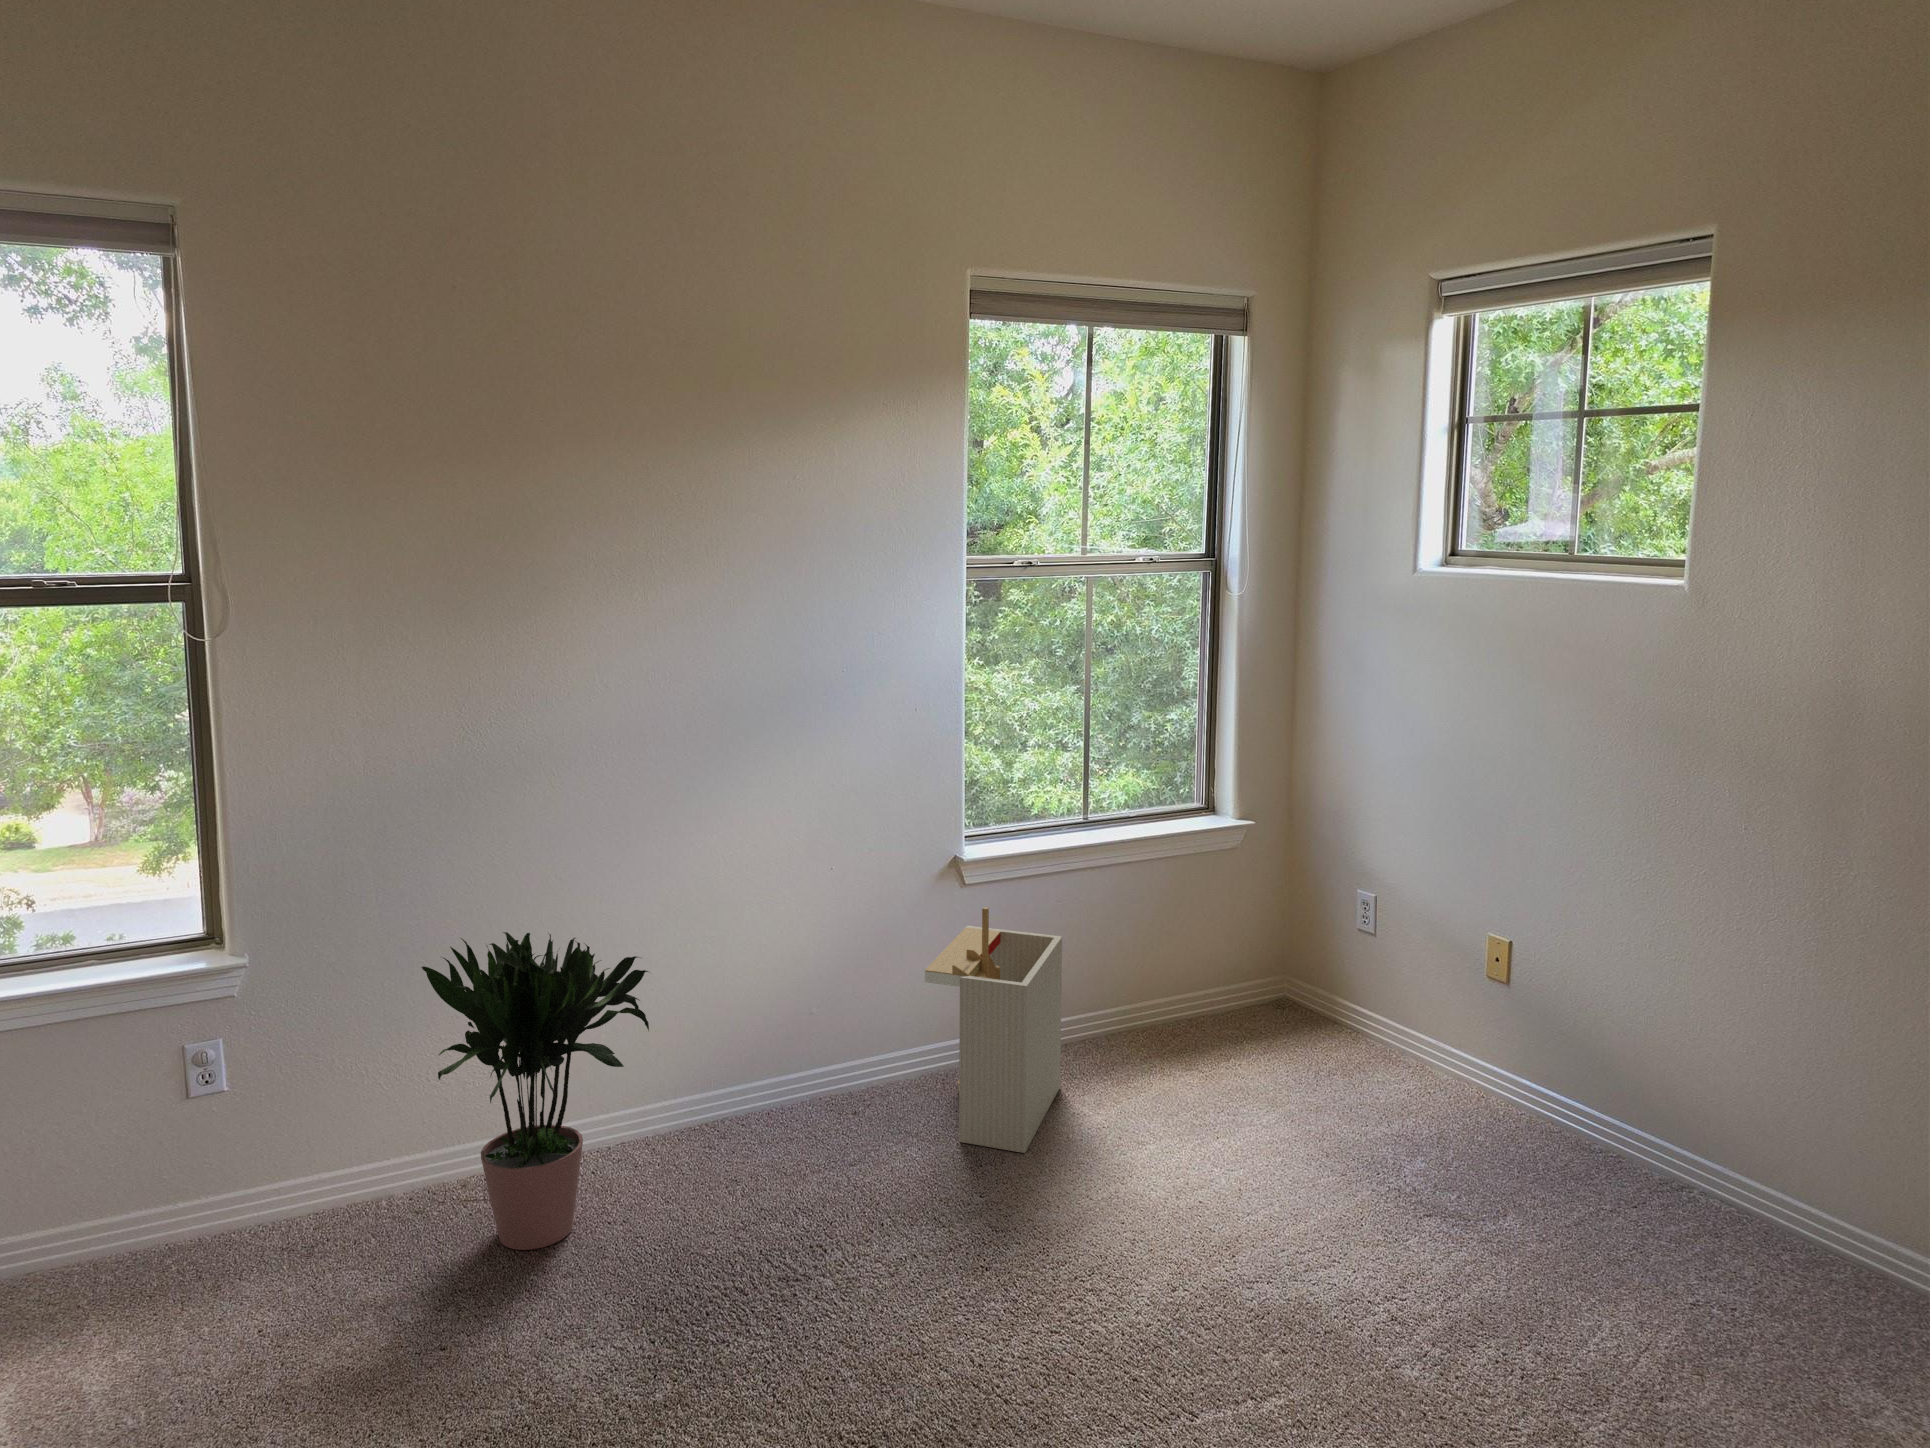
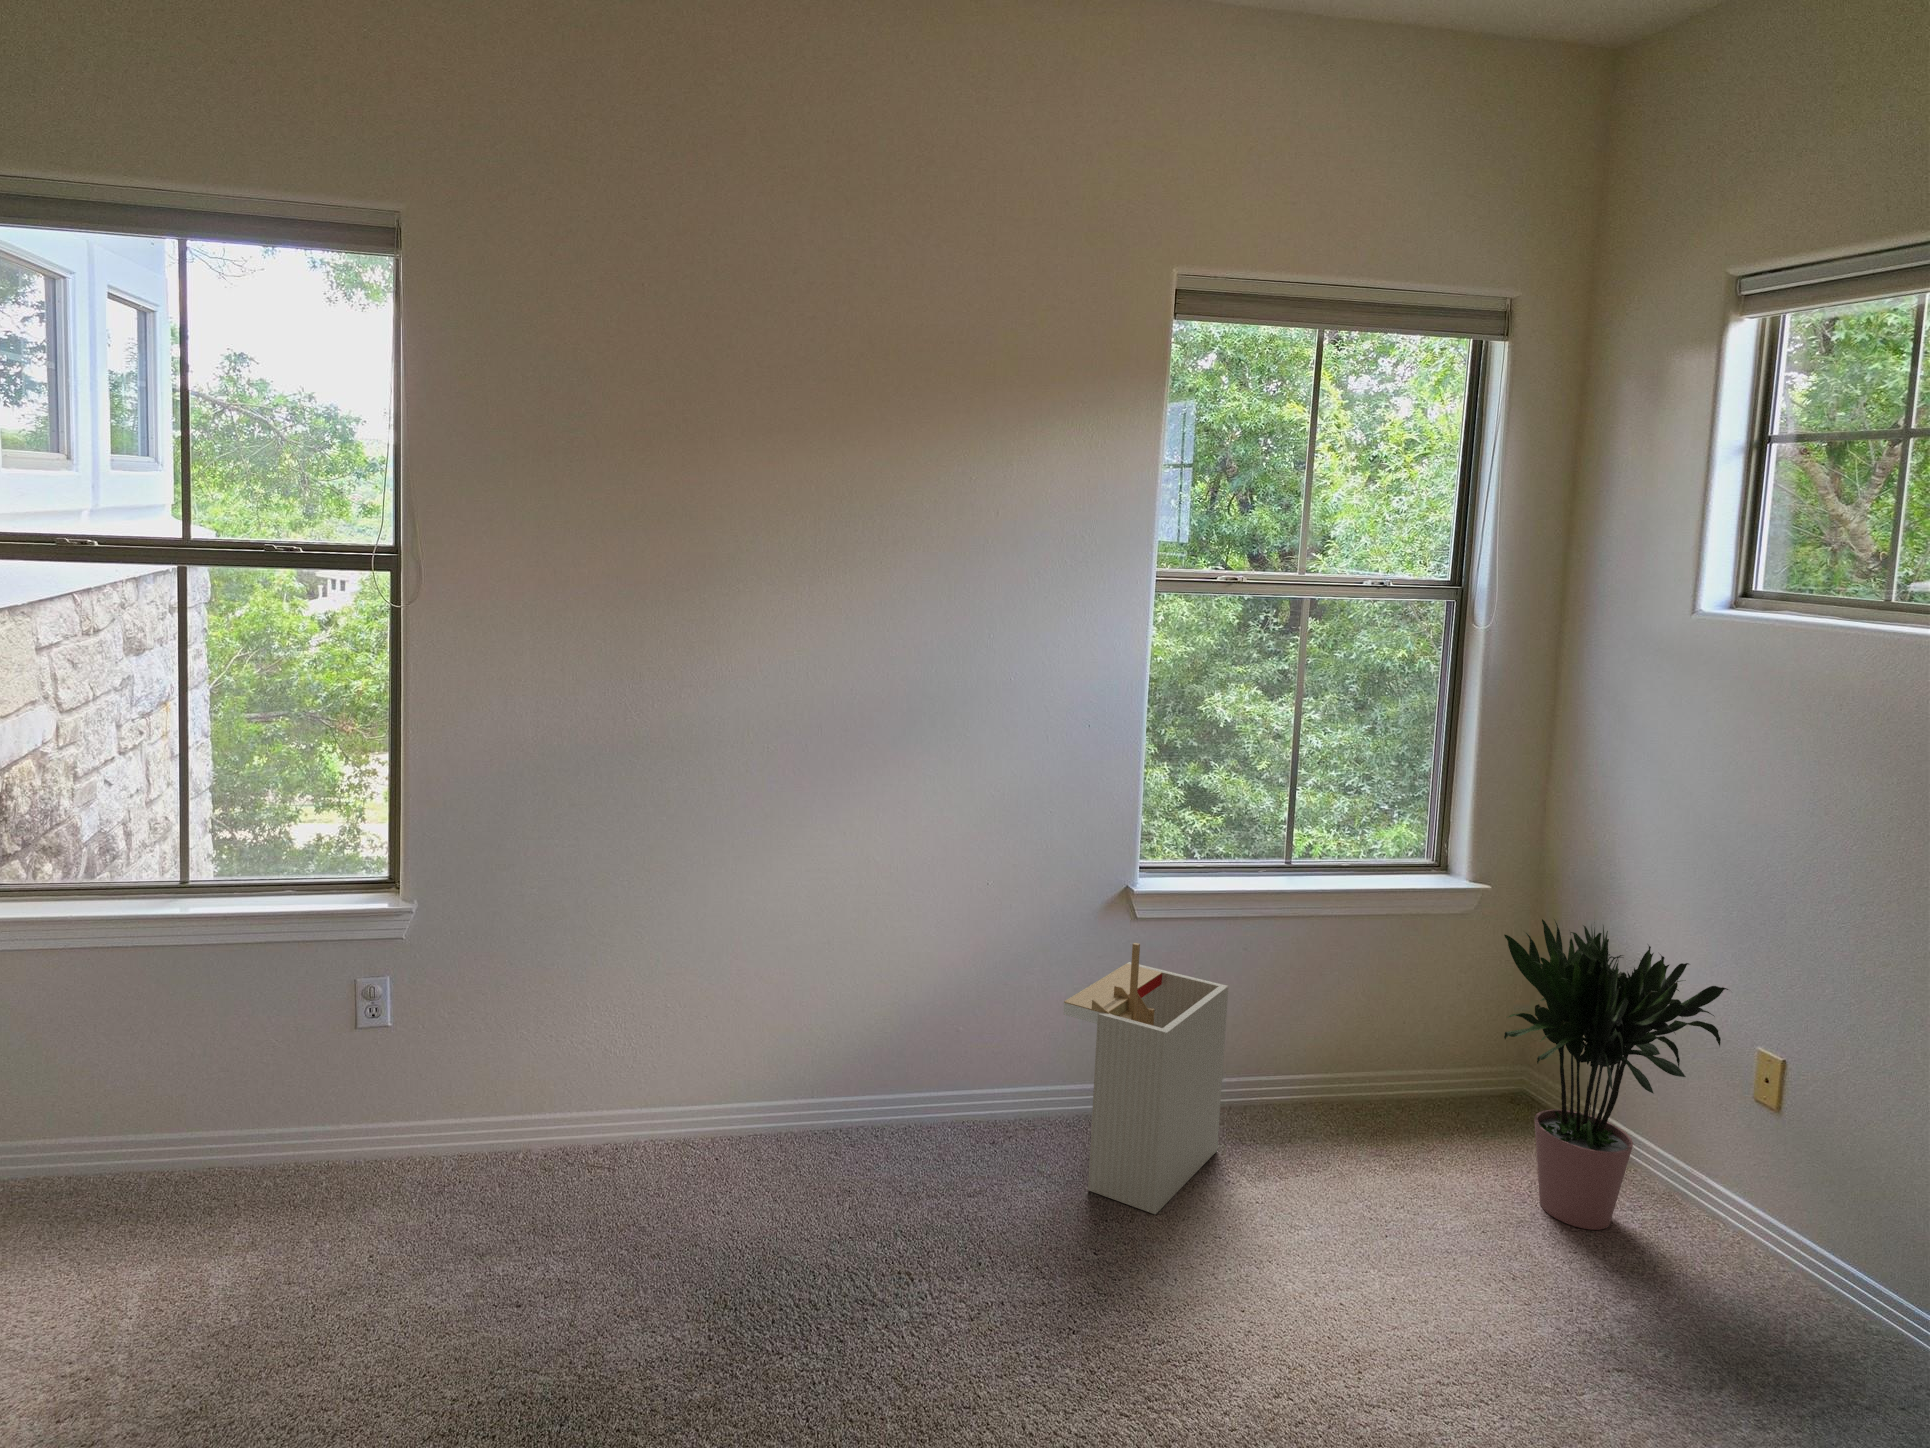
potted plant: present [422,932,649,1250] -> present [1504,919,1728,1230]

